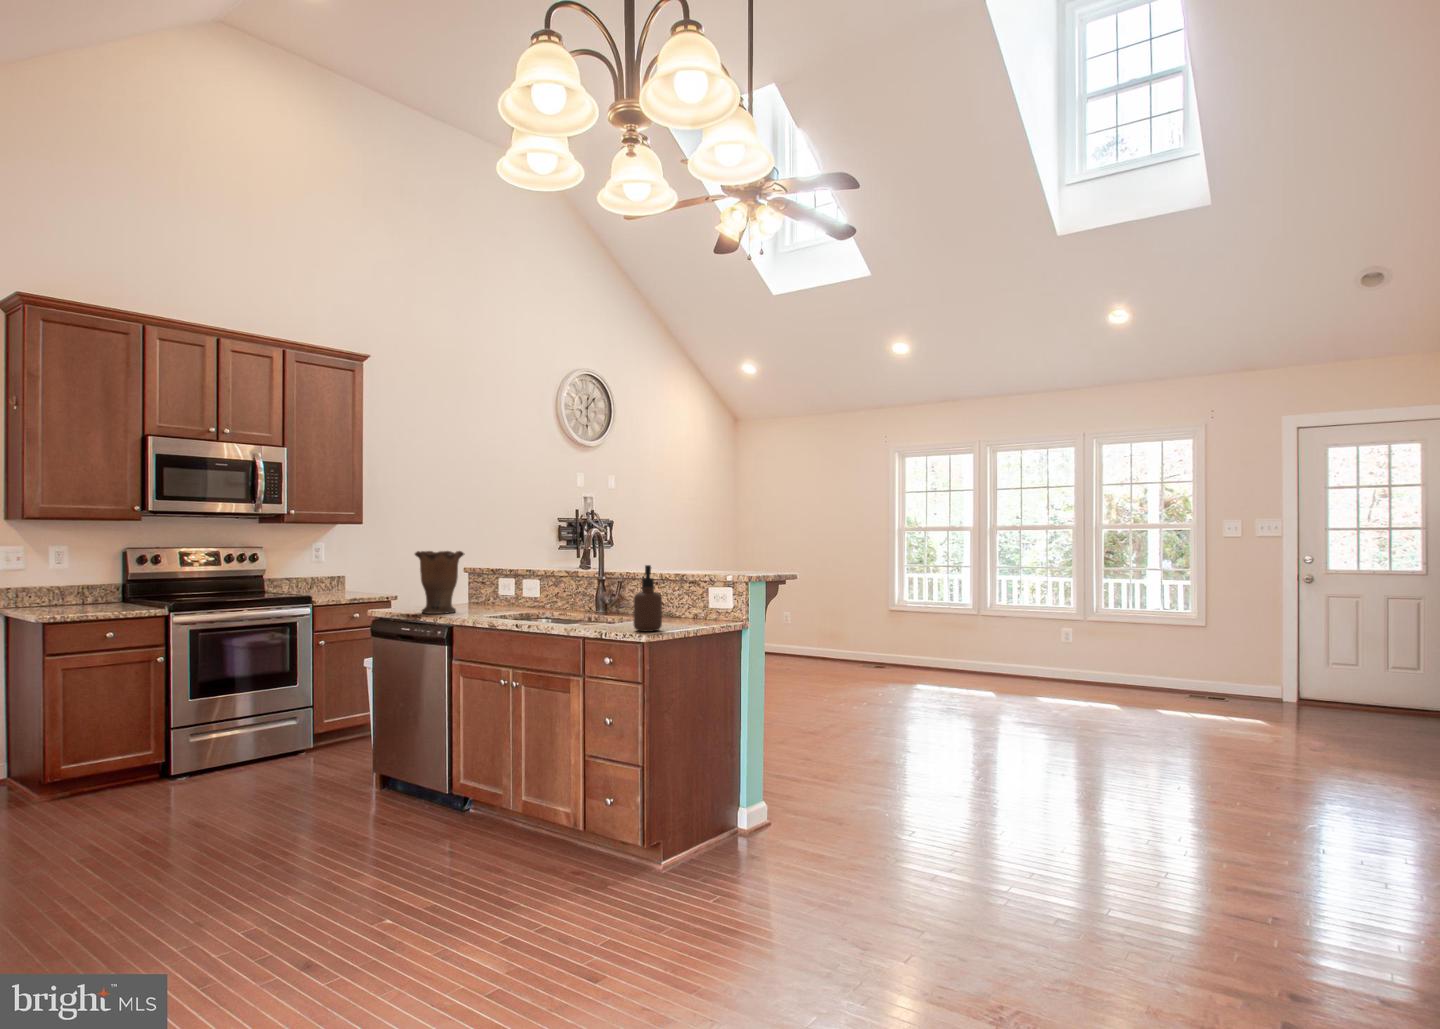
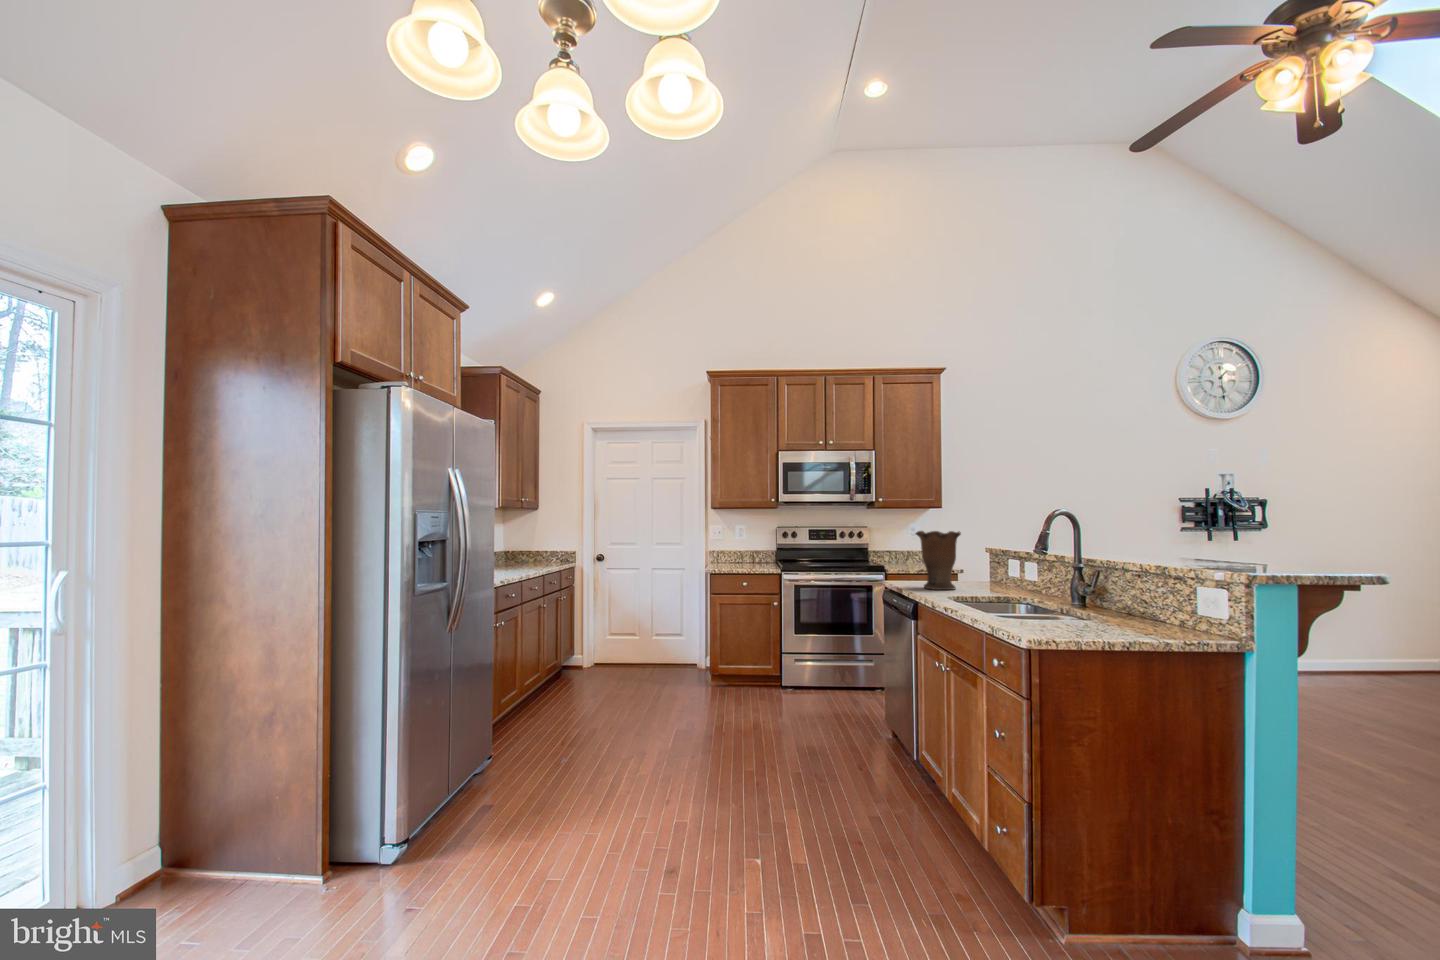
soap dispenser: present [633,565,662,632] -> none [1033,551,1074,635]

